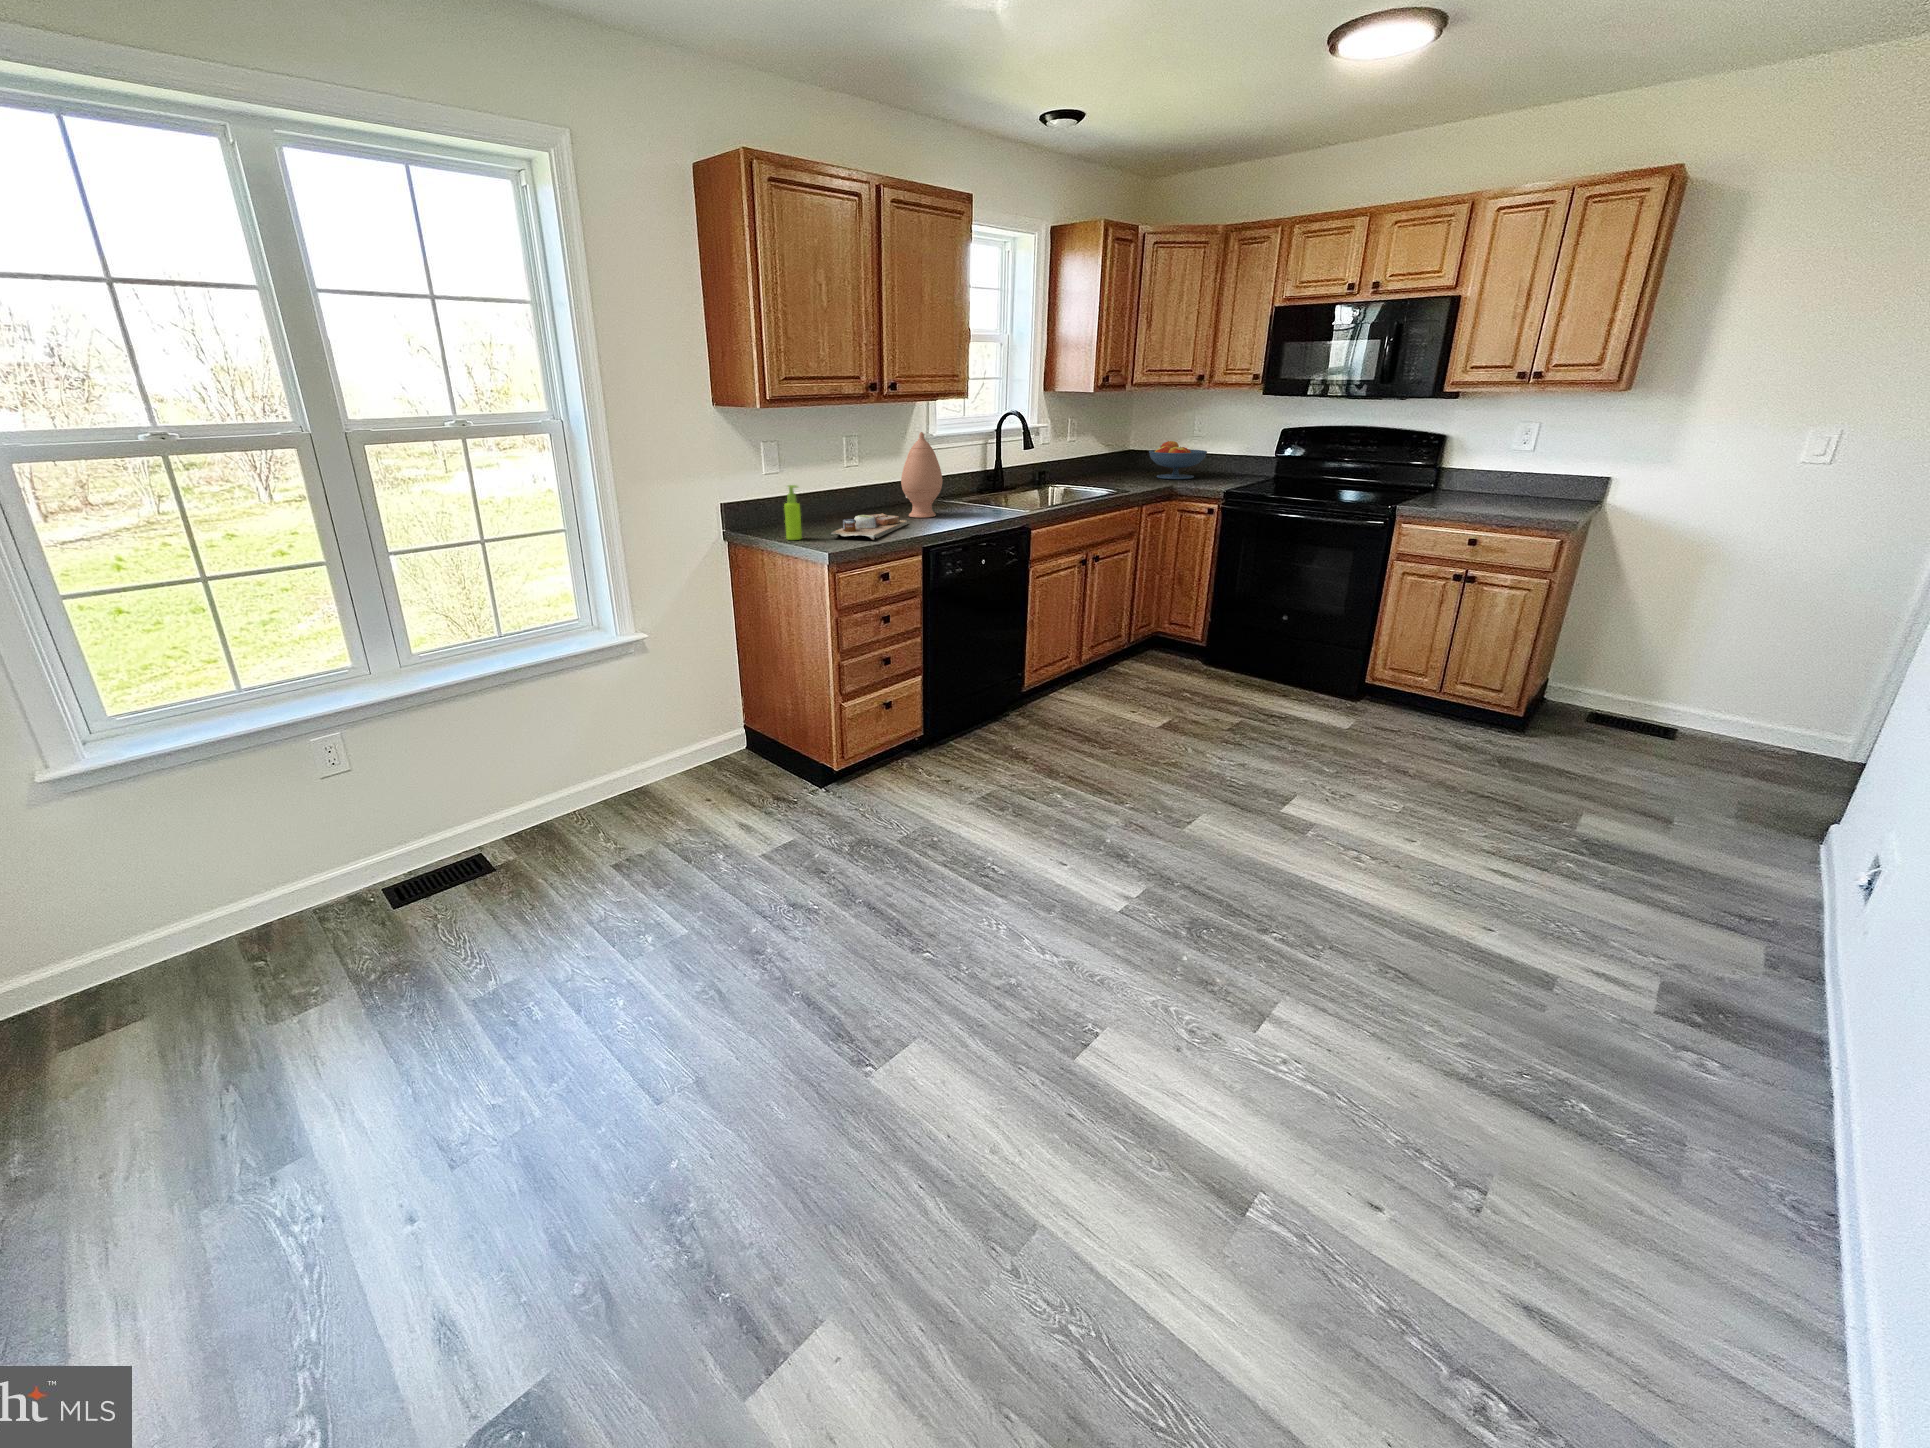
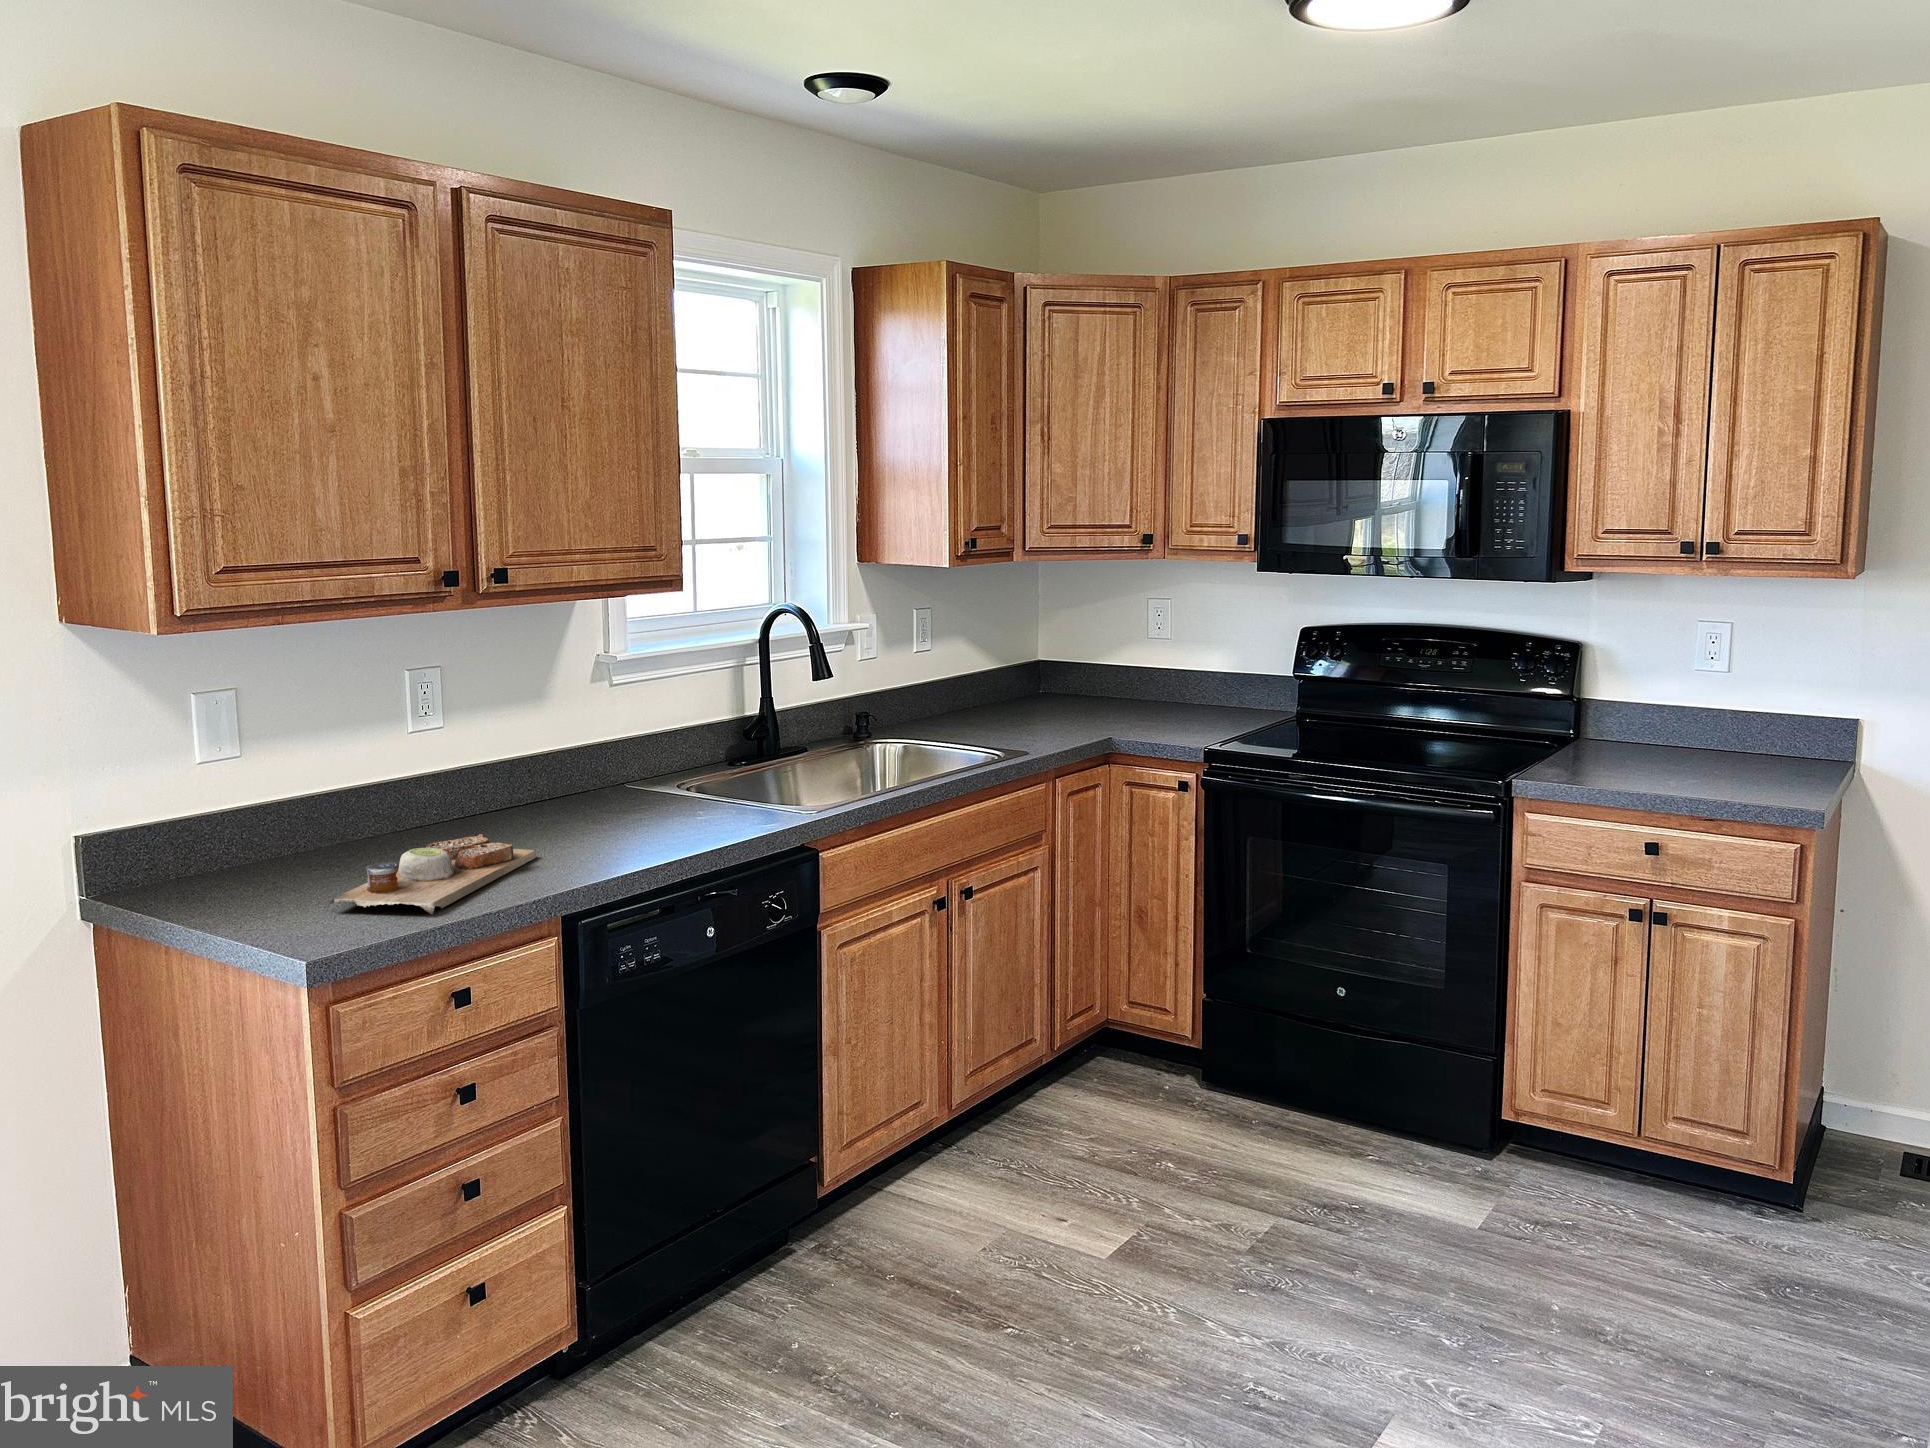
vase: present [901,432,943,518] -> none [530,659,622,837]
fruit bowl: present [1149,441,1207,479] -> none [1071,642,1178,716]
soap dispenser: present [784,485,802,540] -> none [219,795,264,920]

